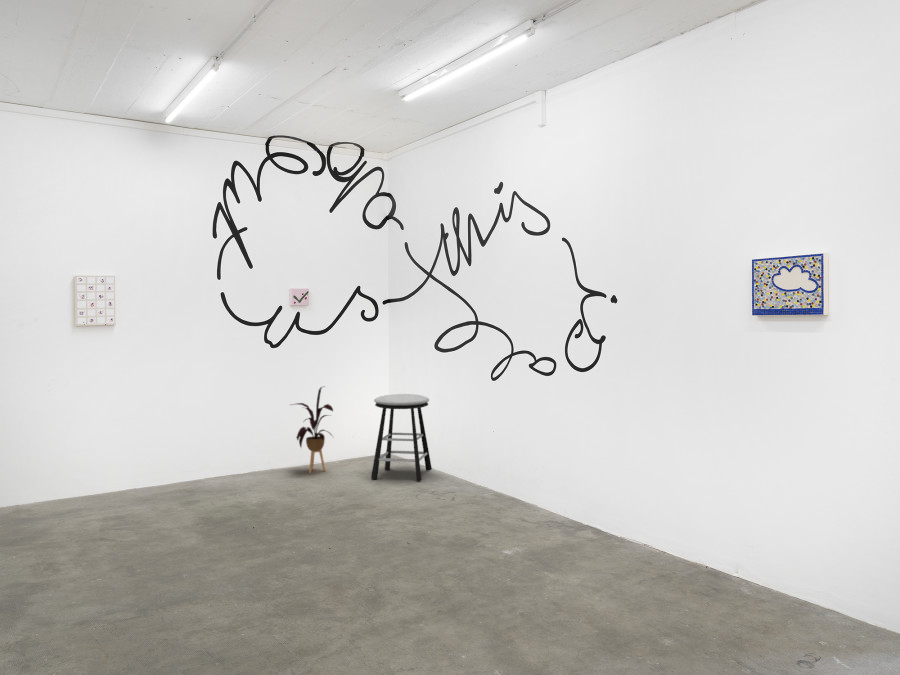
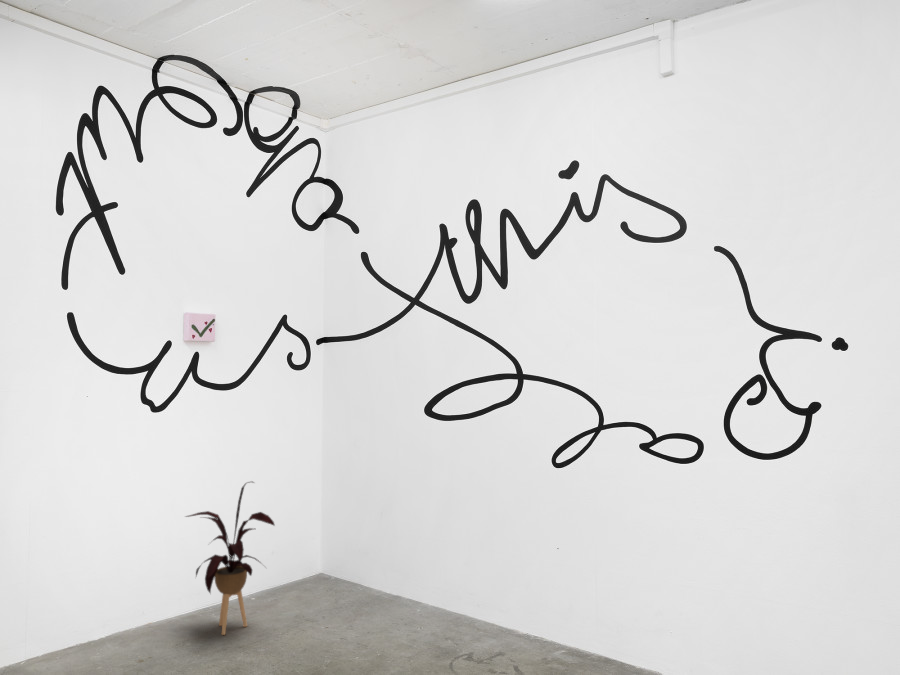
stool: present [371,394,432,480] -> none [340,487,429,637]

